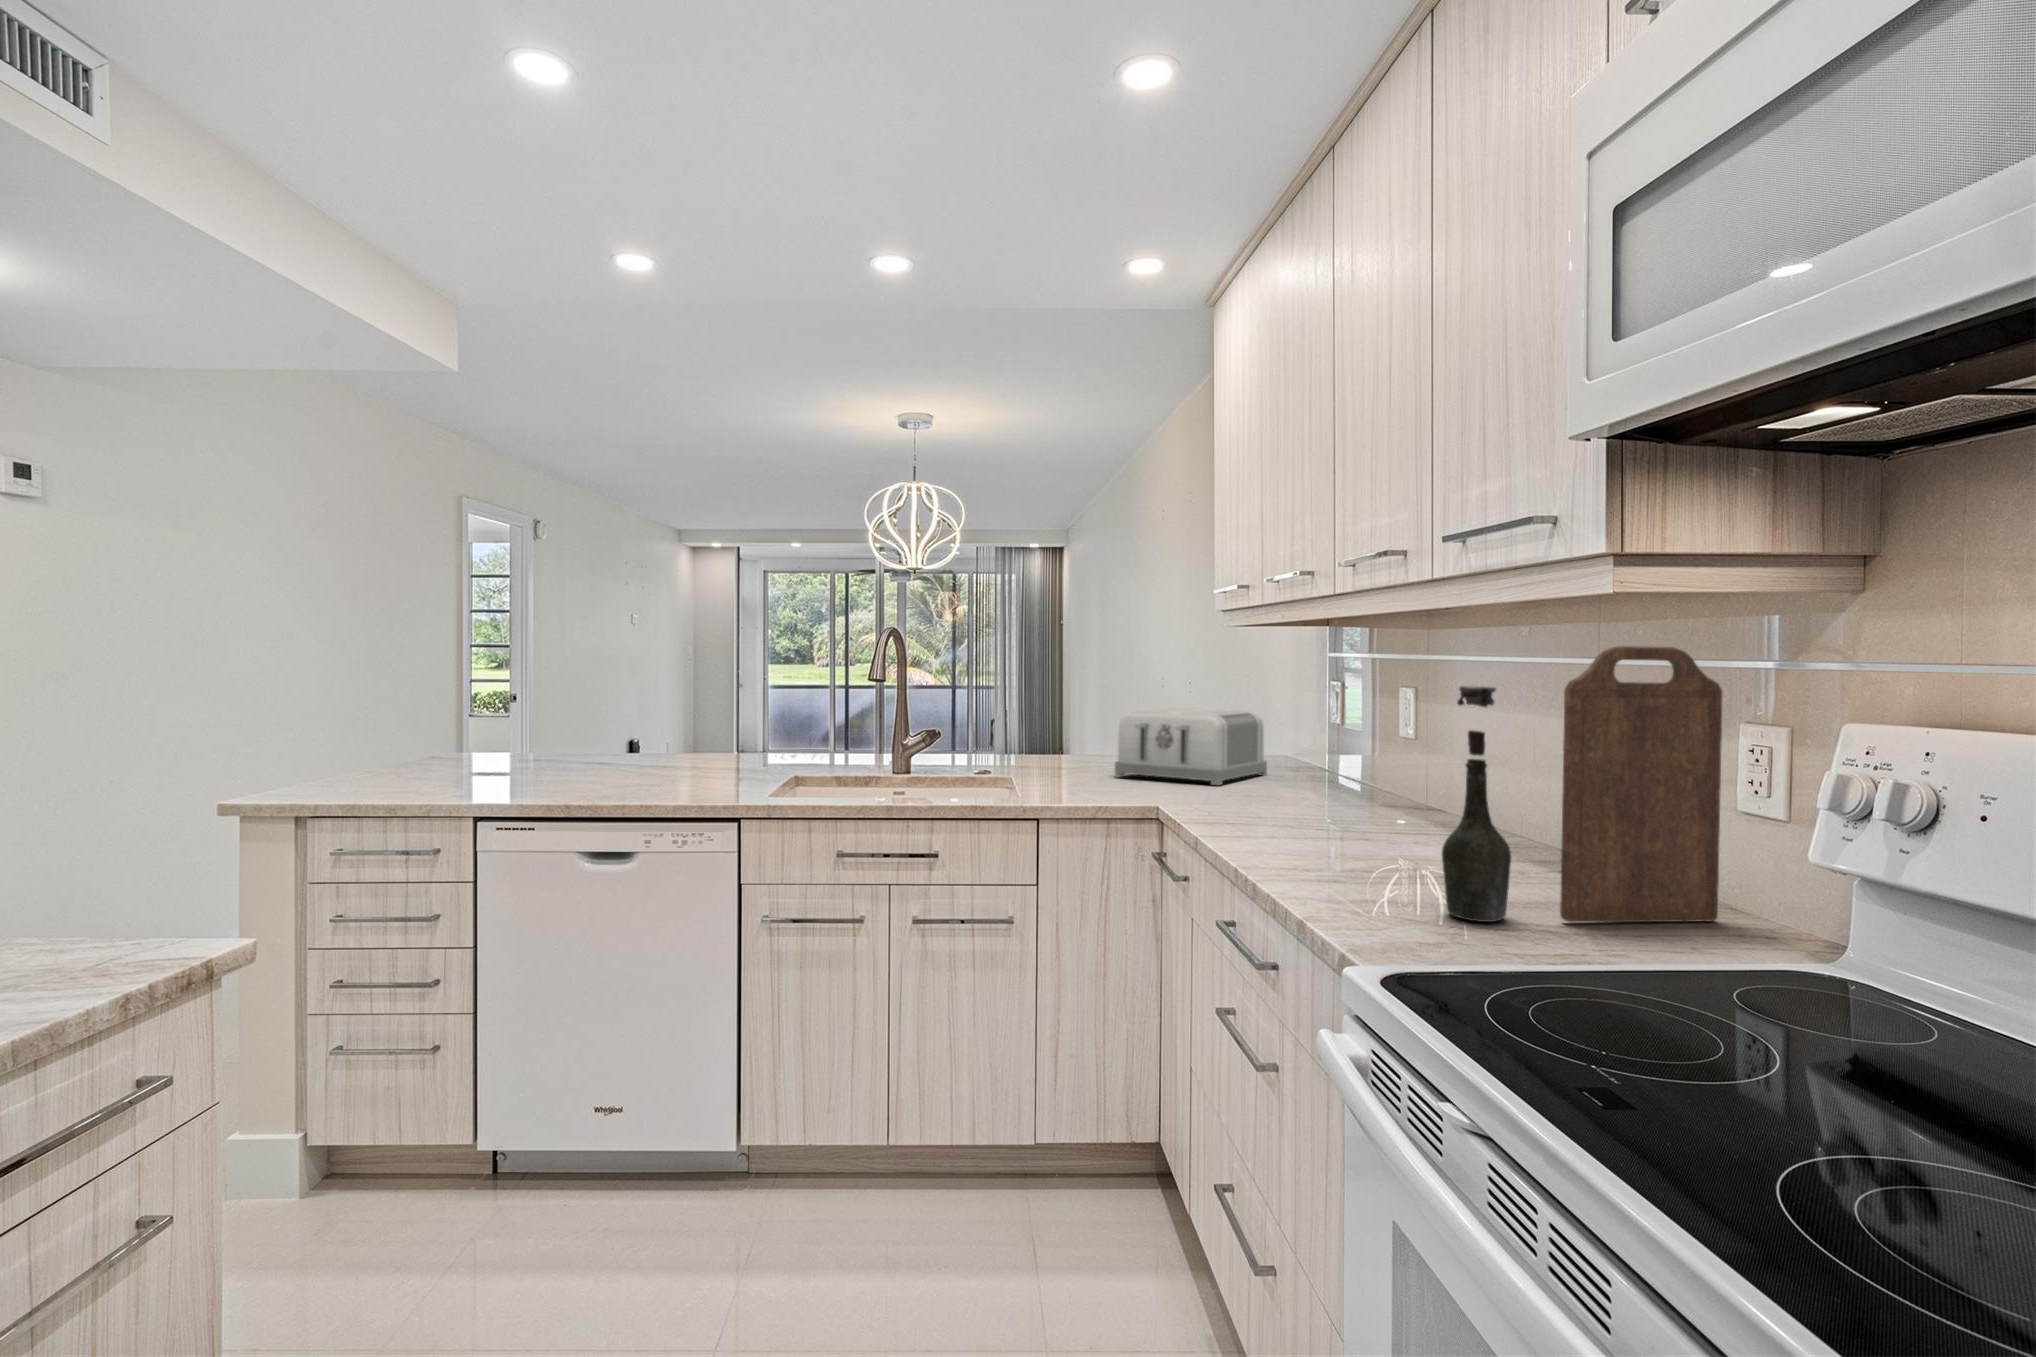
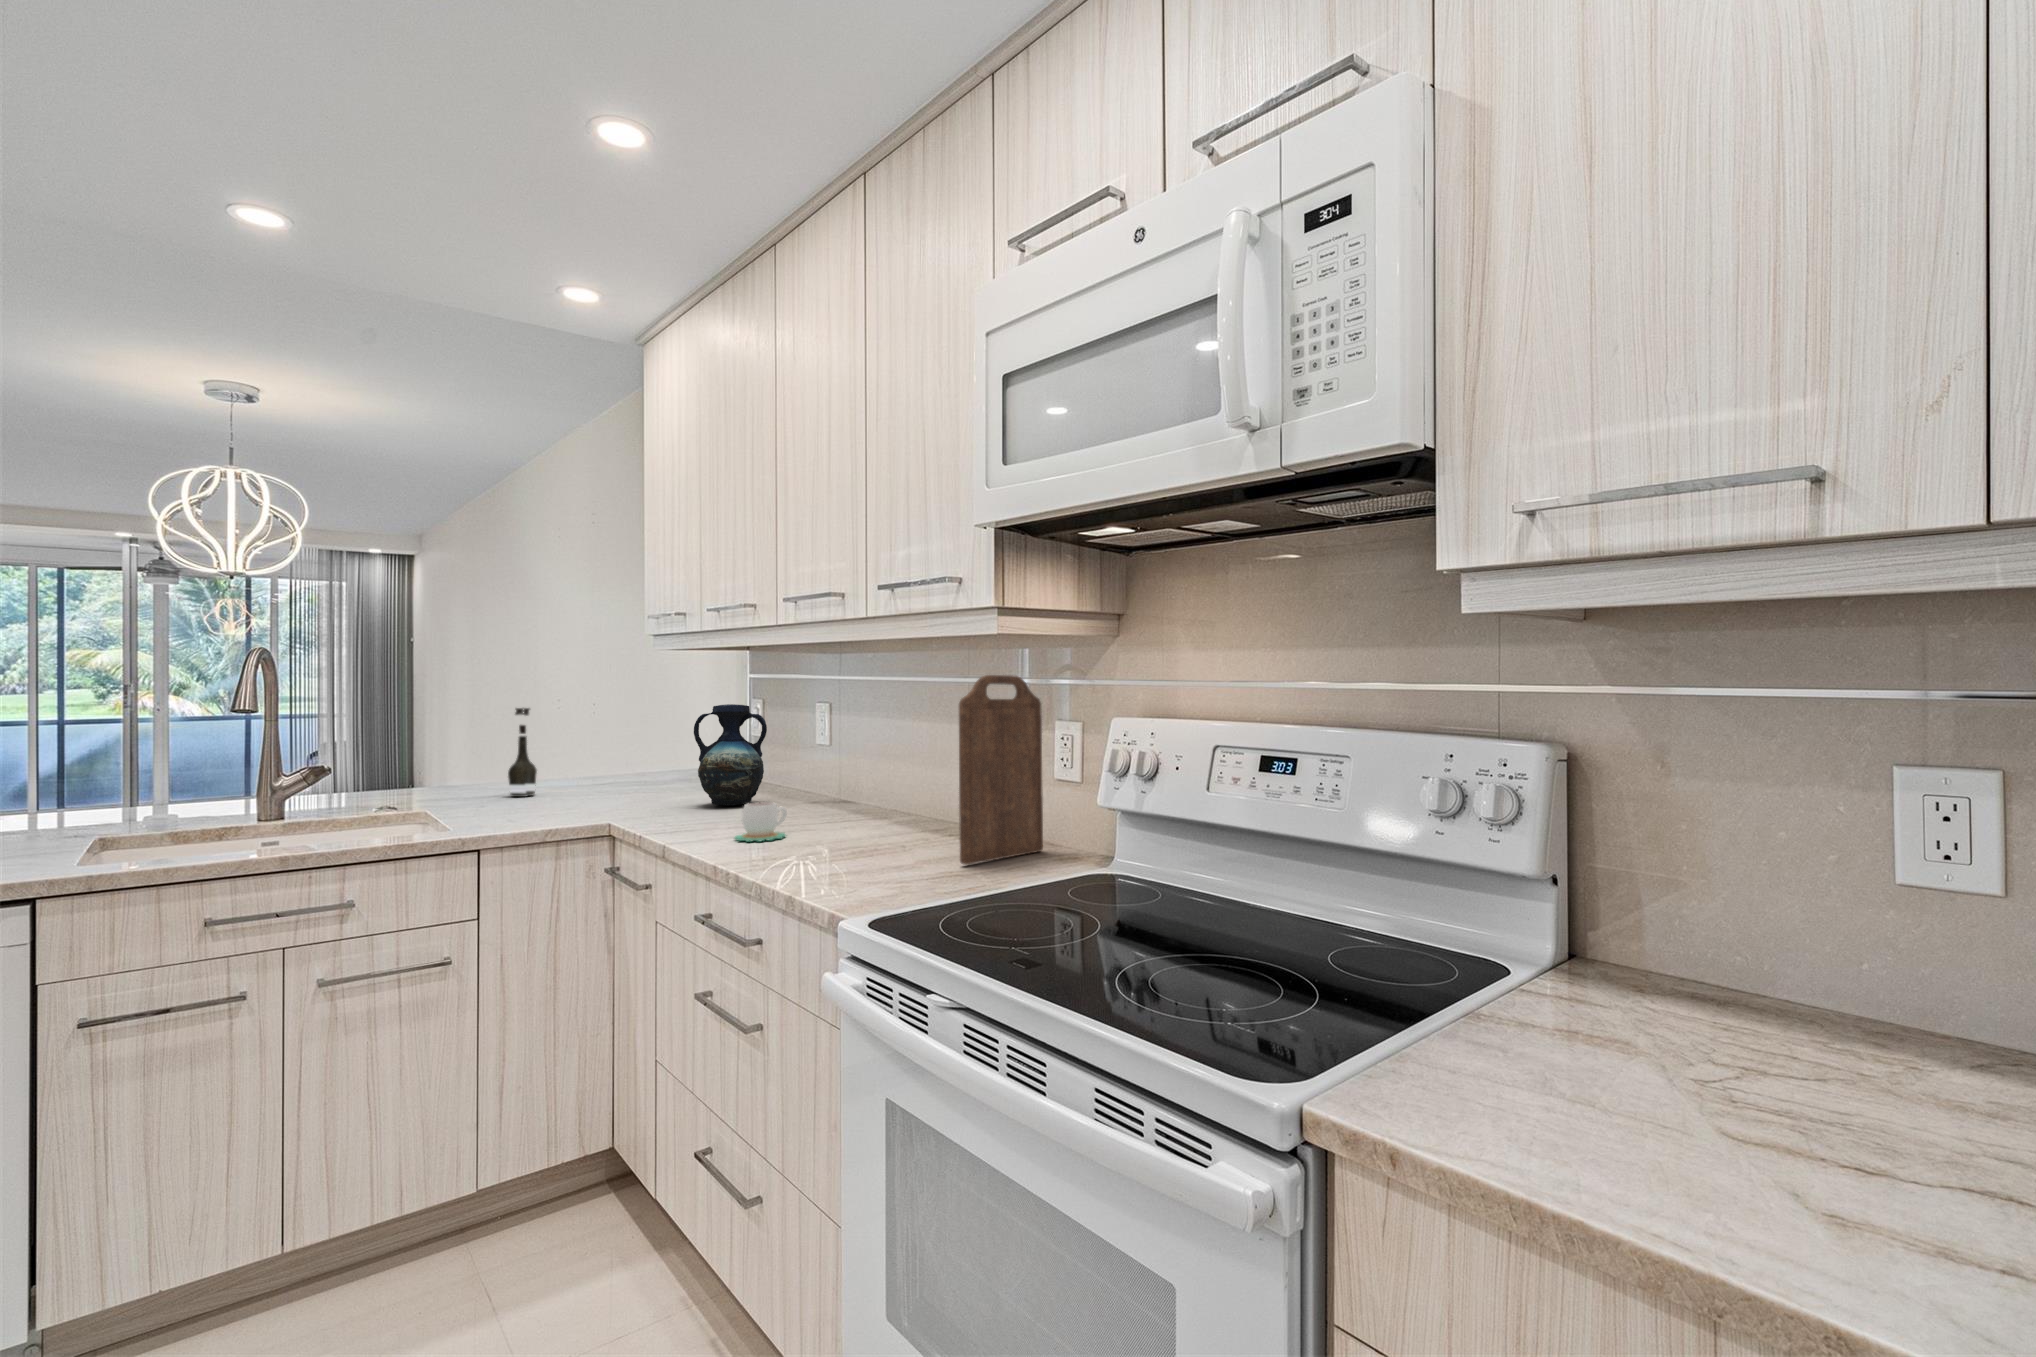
vase: none [1256,669,1346,795] -> present [694,704,767,806]
bottle: present [1442,686,1511,922] -> present [508,708,537,797]
toaster: present [1115,708,1267,785] -> none [555,742,696,807]
mug: none [1278,798,1346,848] -> present [734,802,787,842]

